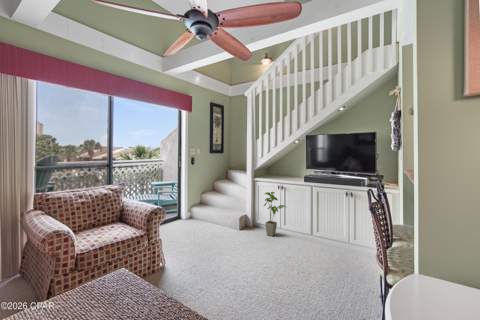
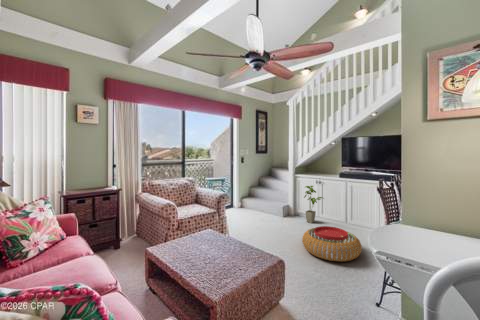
pouf: none [260,244,332,293] -> present [302,226,362,262]

